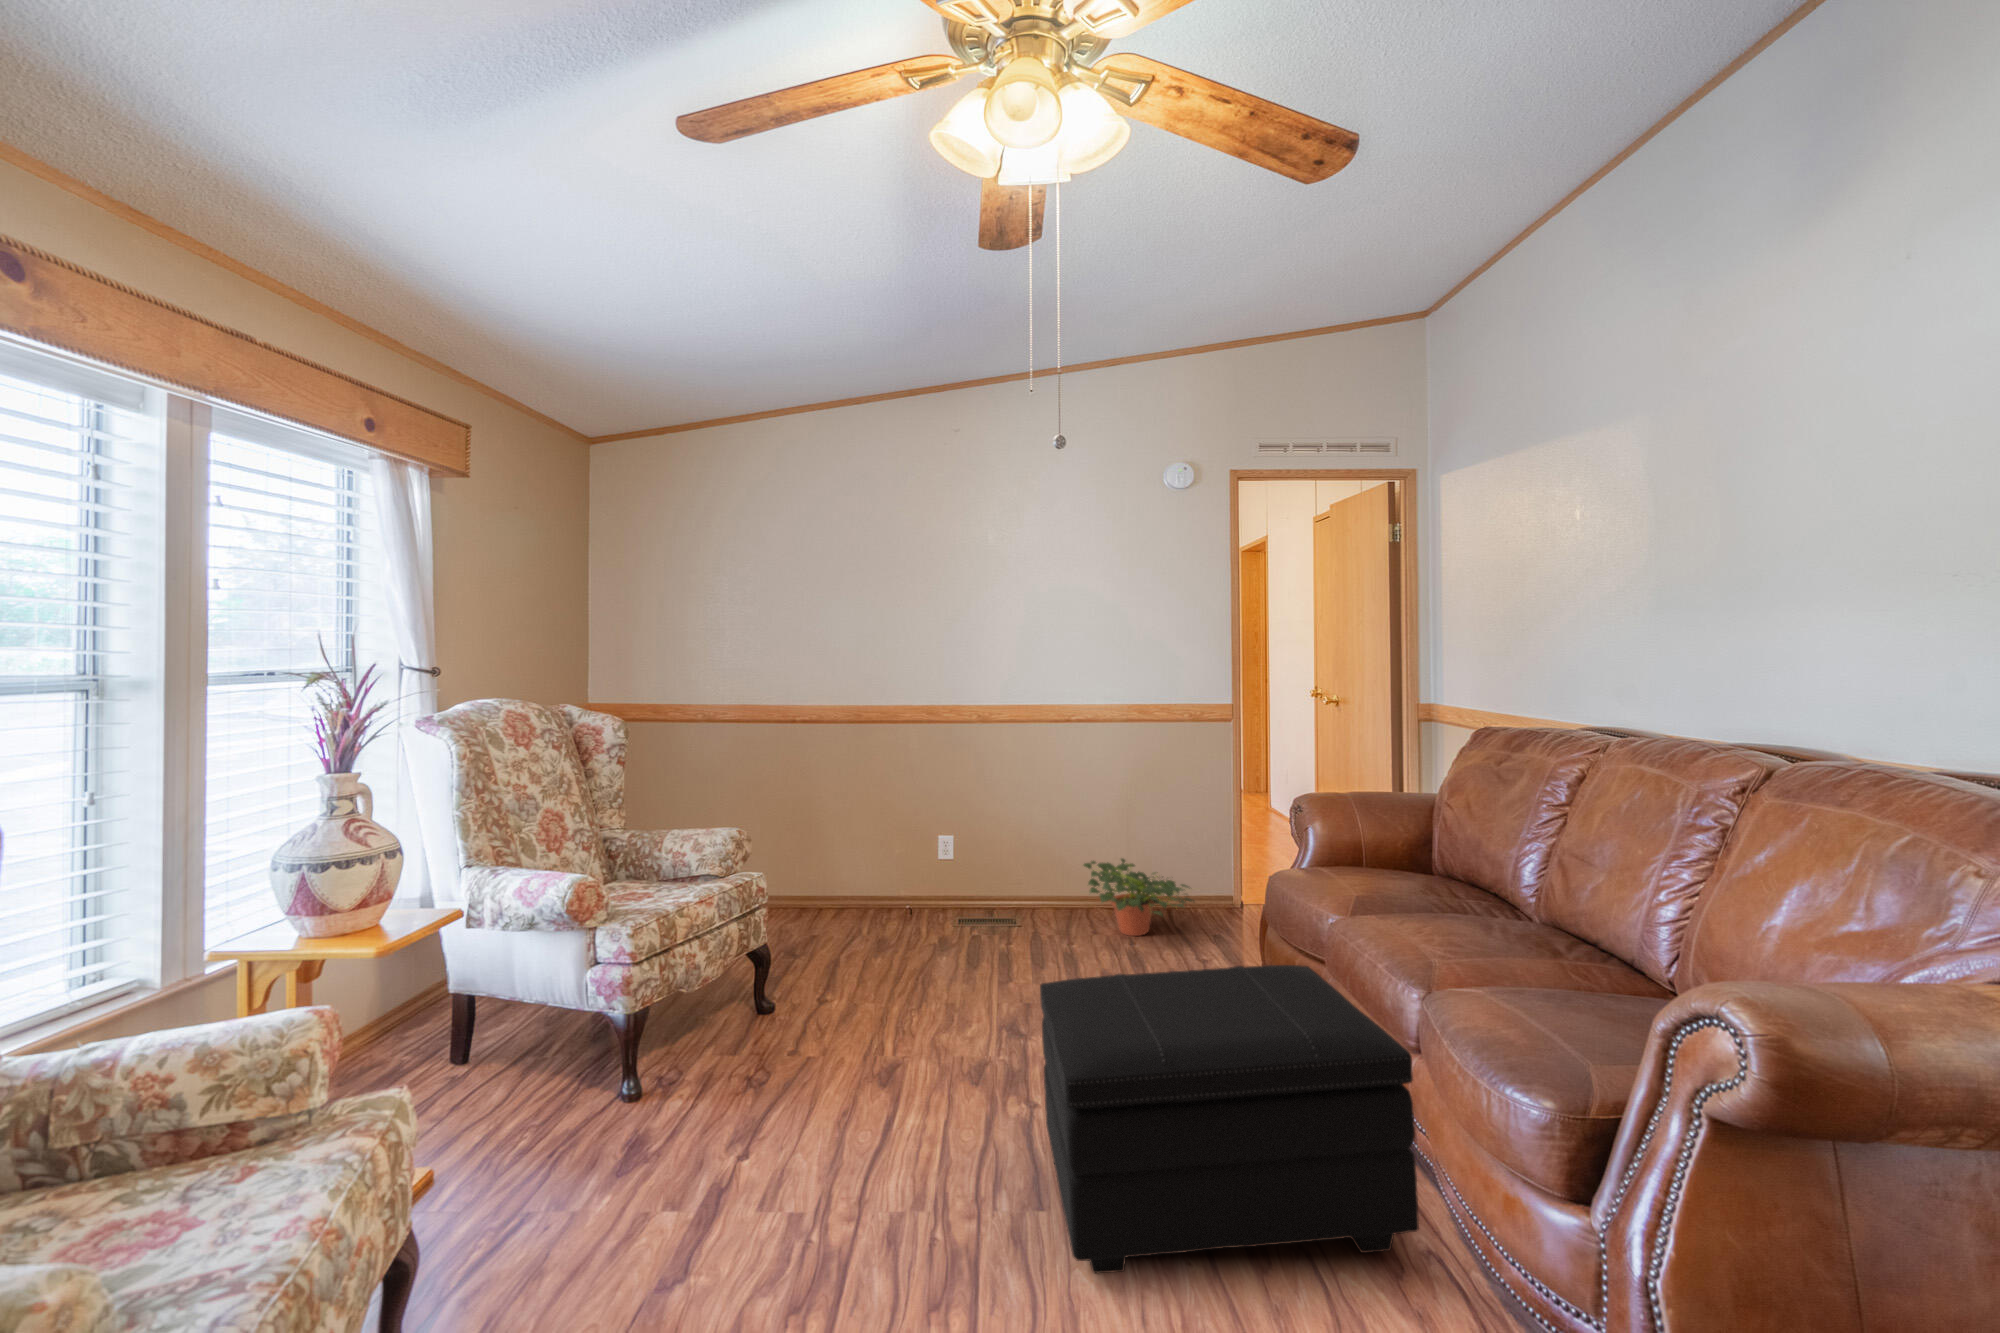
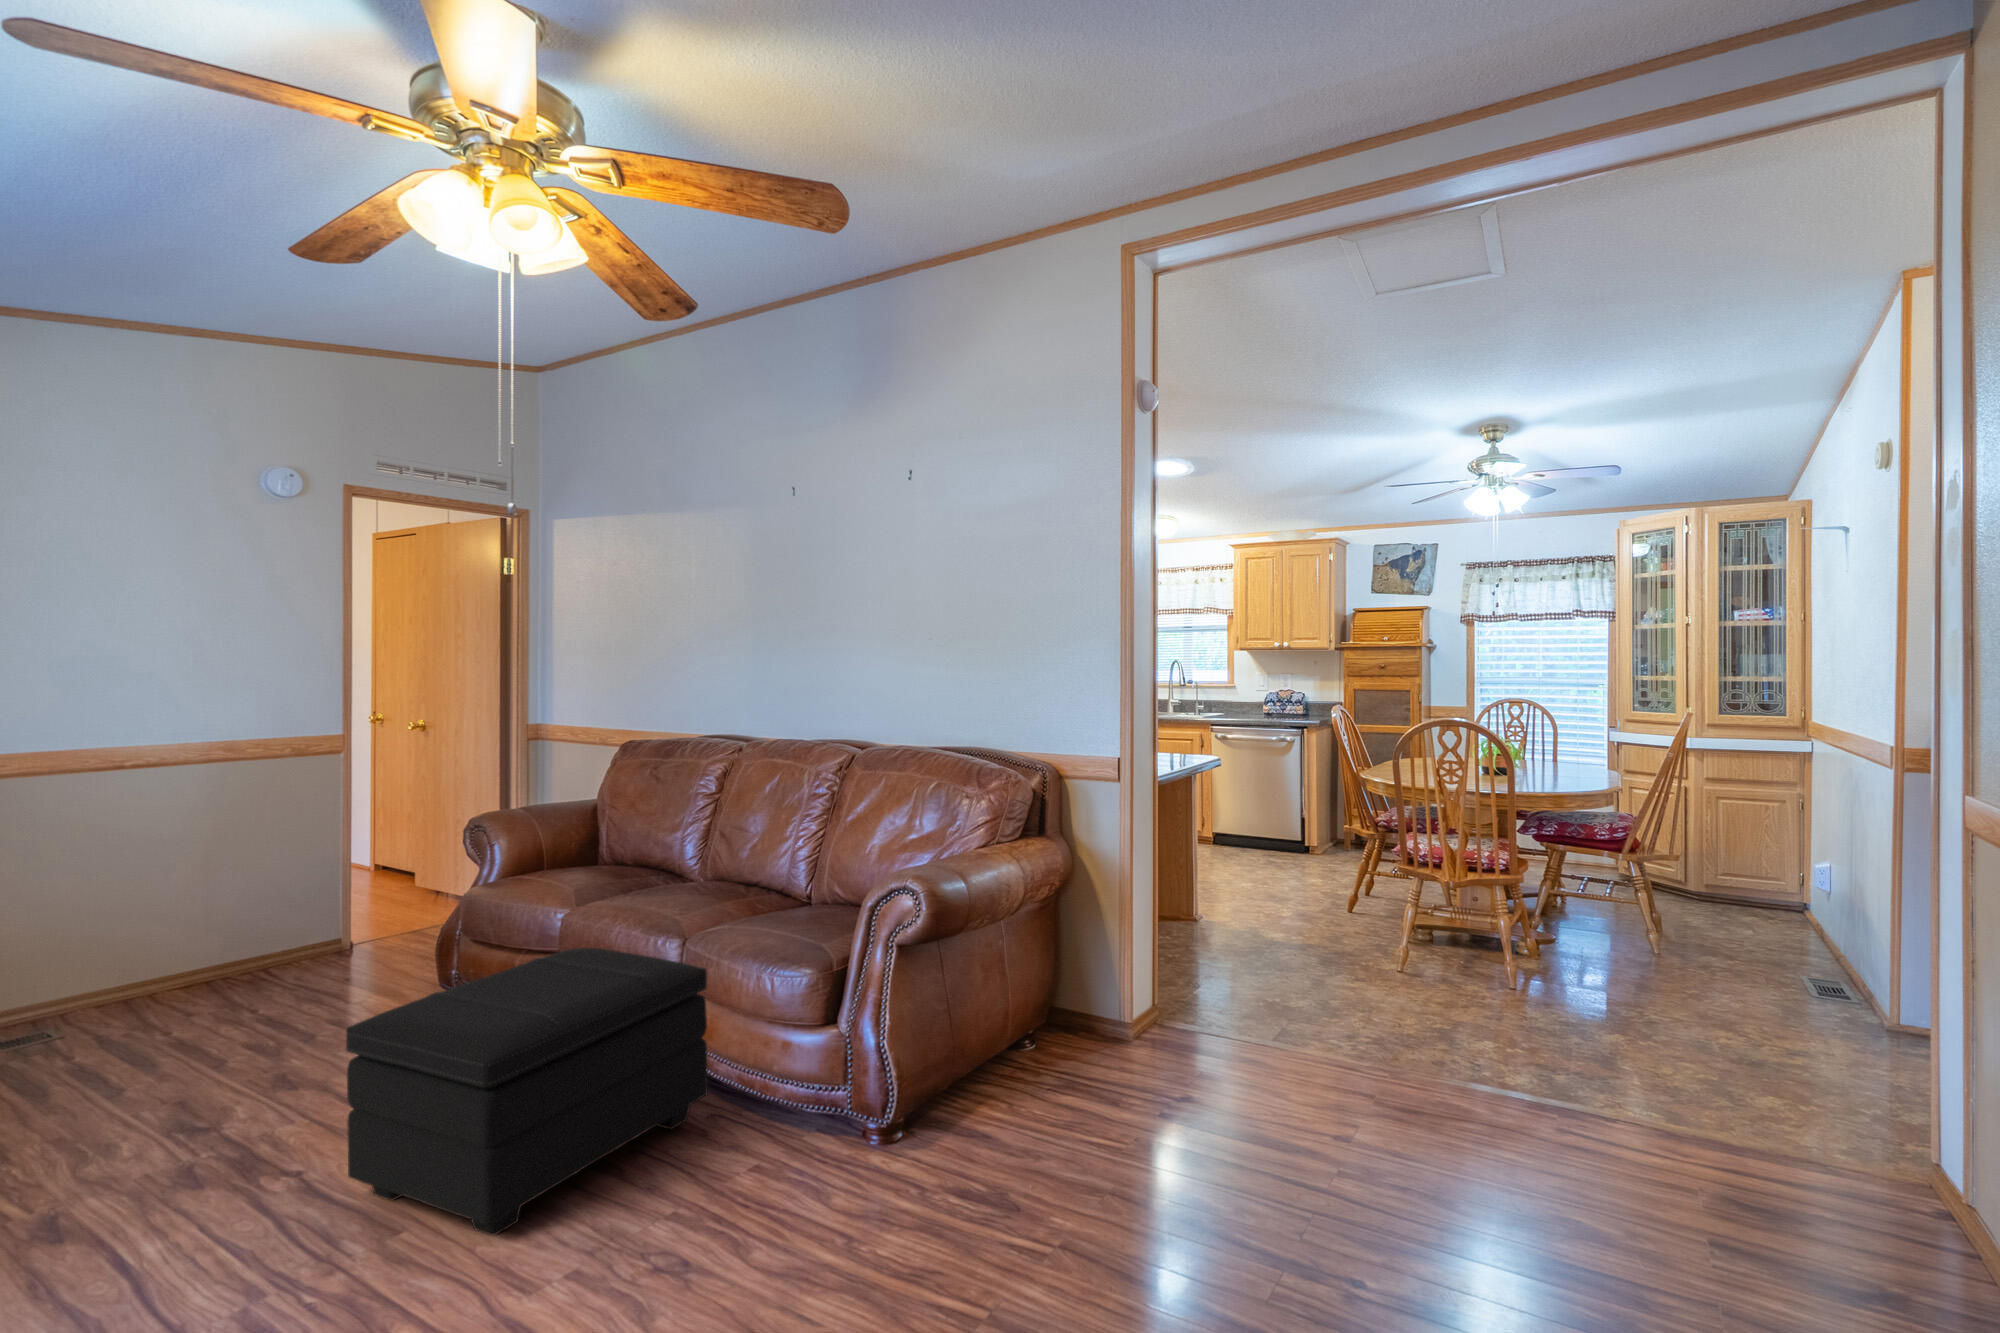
potted plant: present [1084,859,1193,936] -> none [131,935,318,1028]

